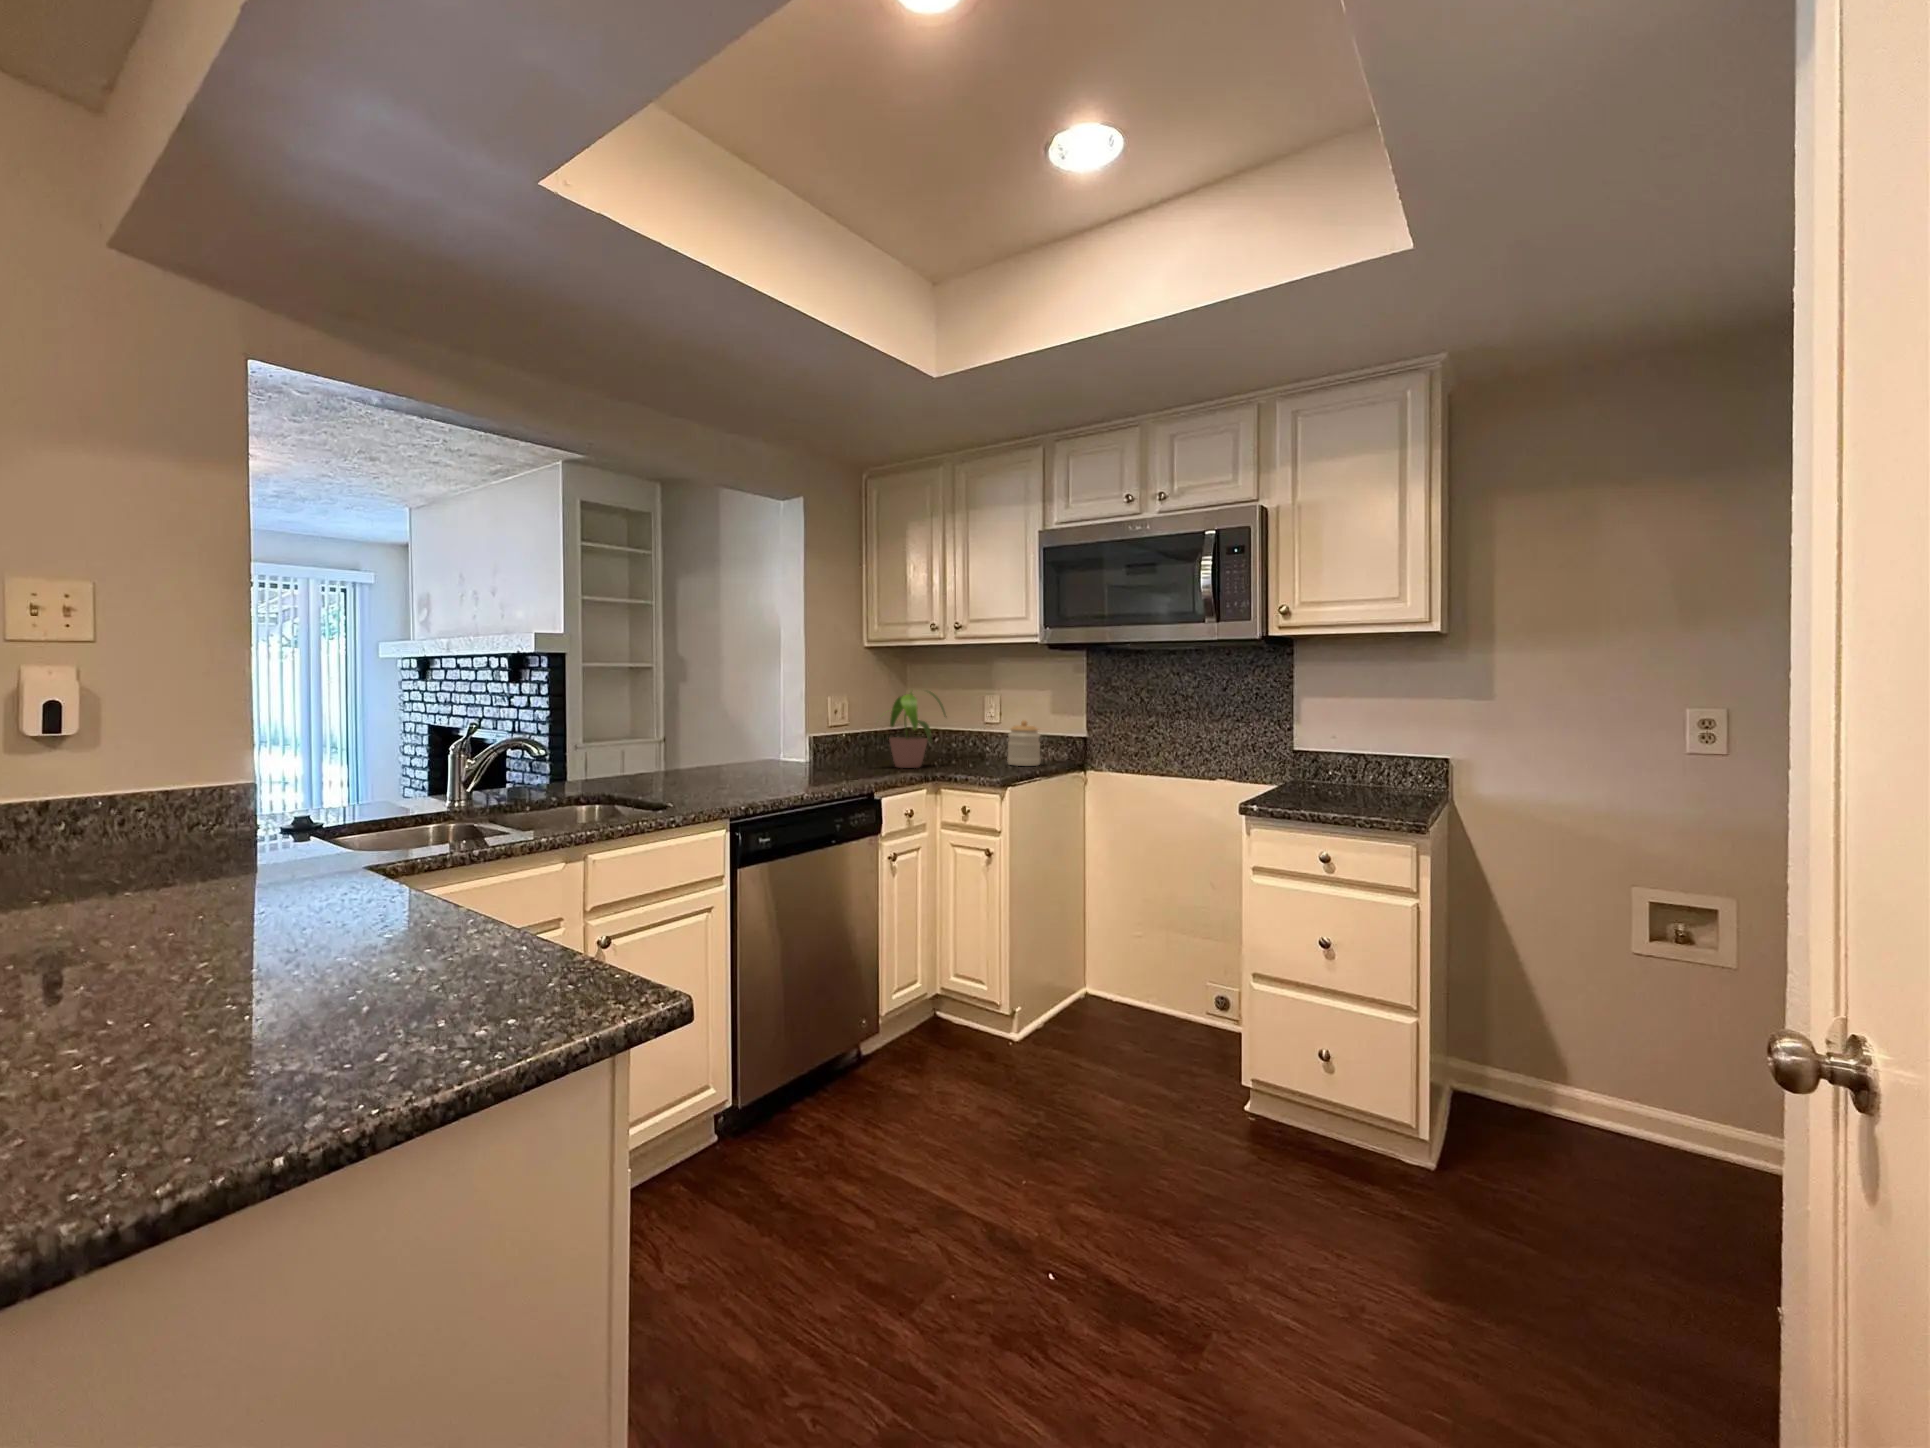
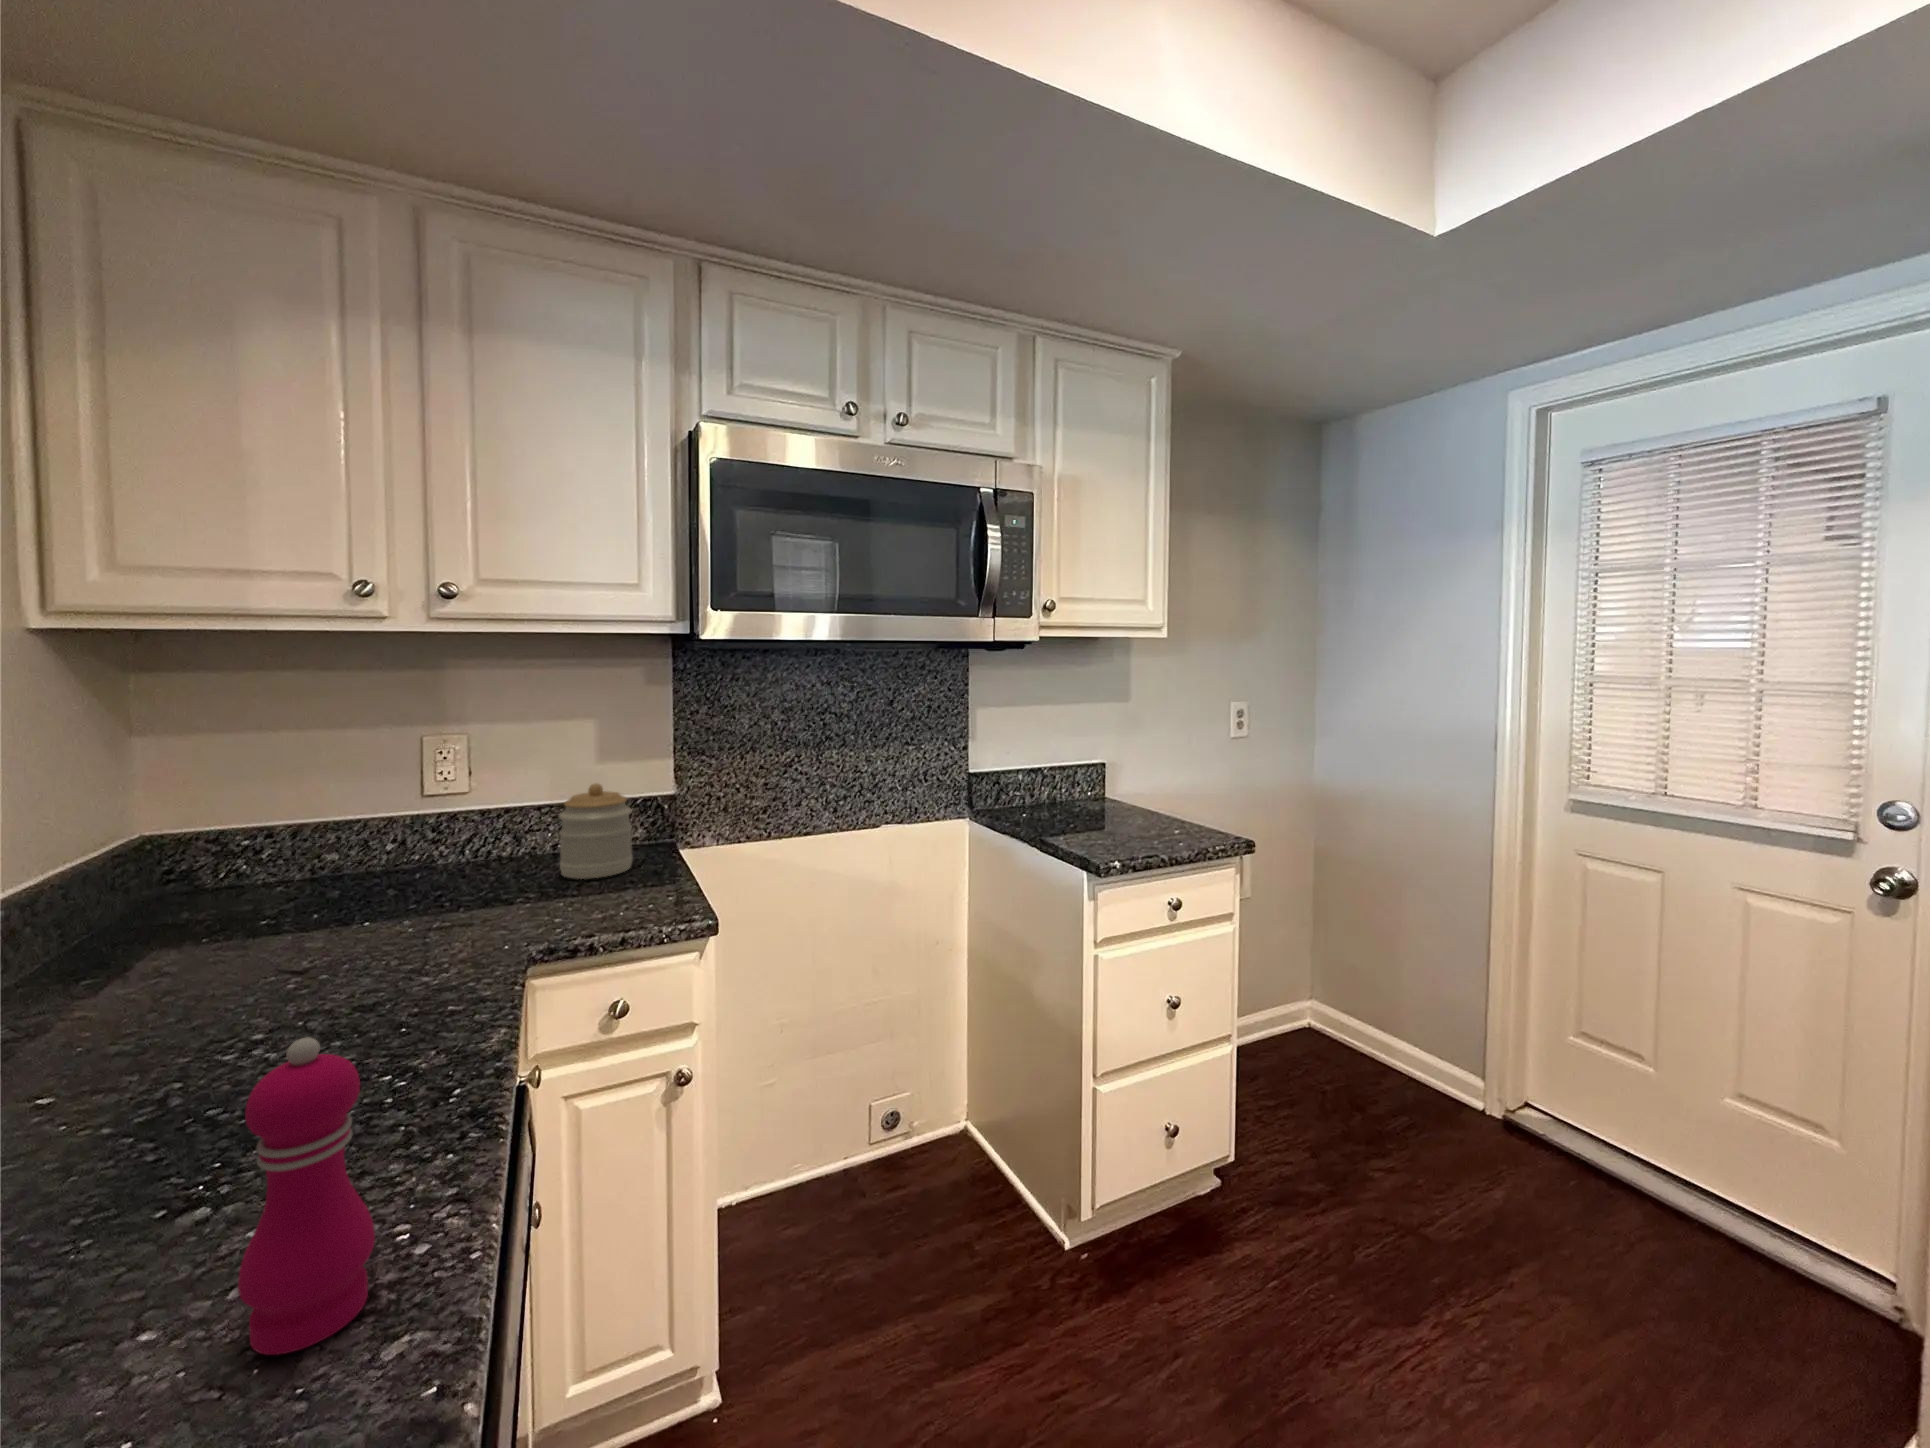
potted plant: present [889,691,946,768] -> none [175,748,471,970]
pepper mill: none [769,727,792,792] -> present [238,1038,375,1355]

